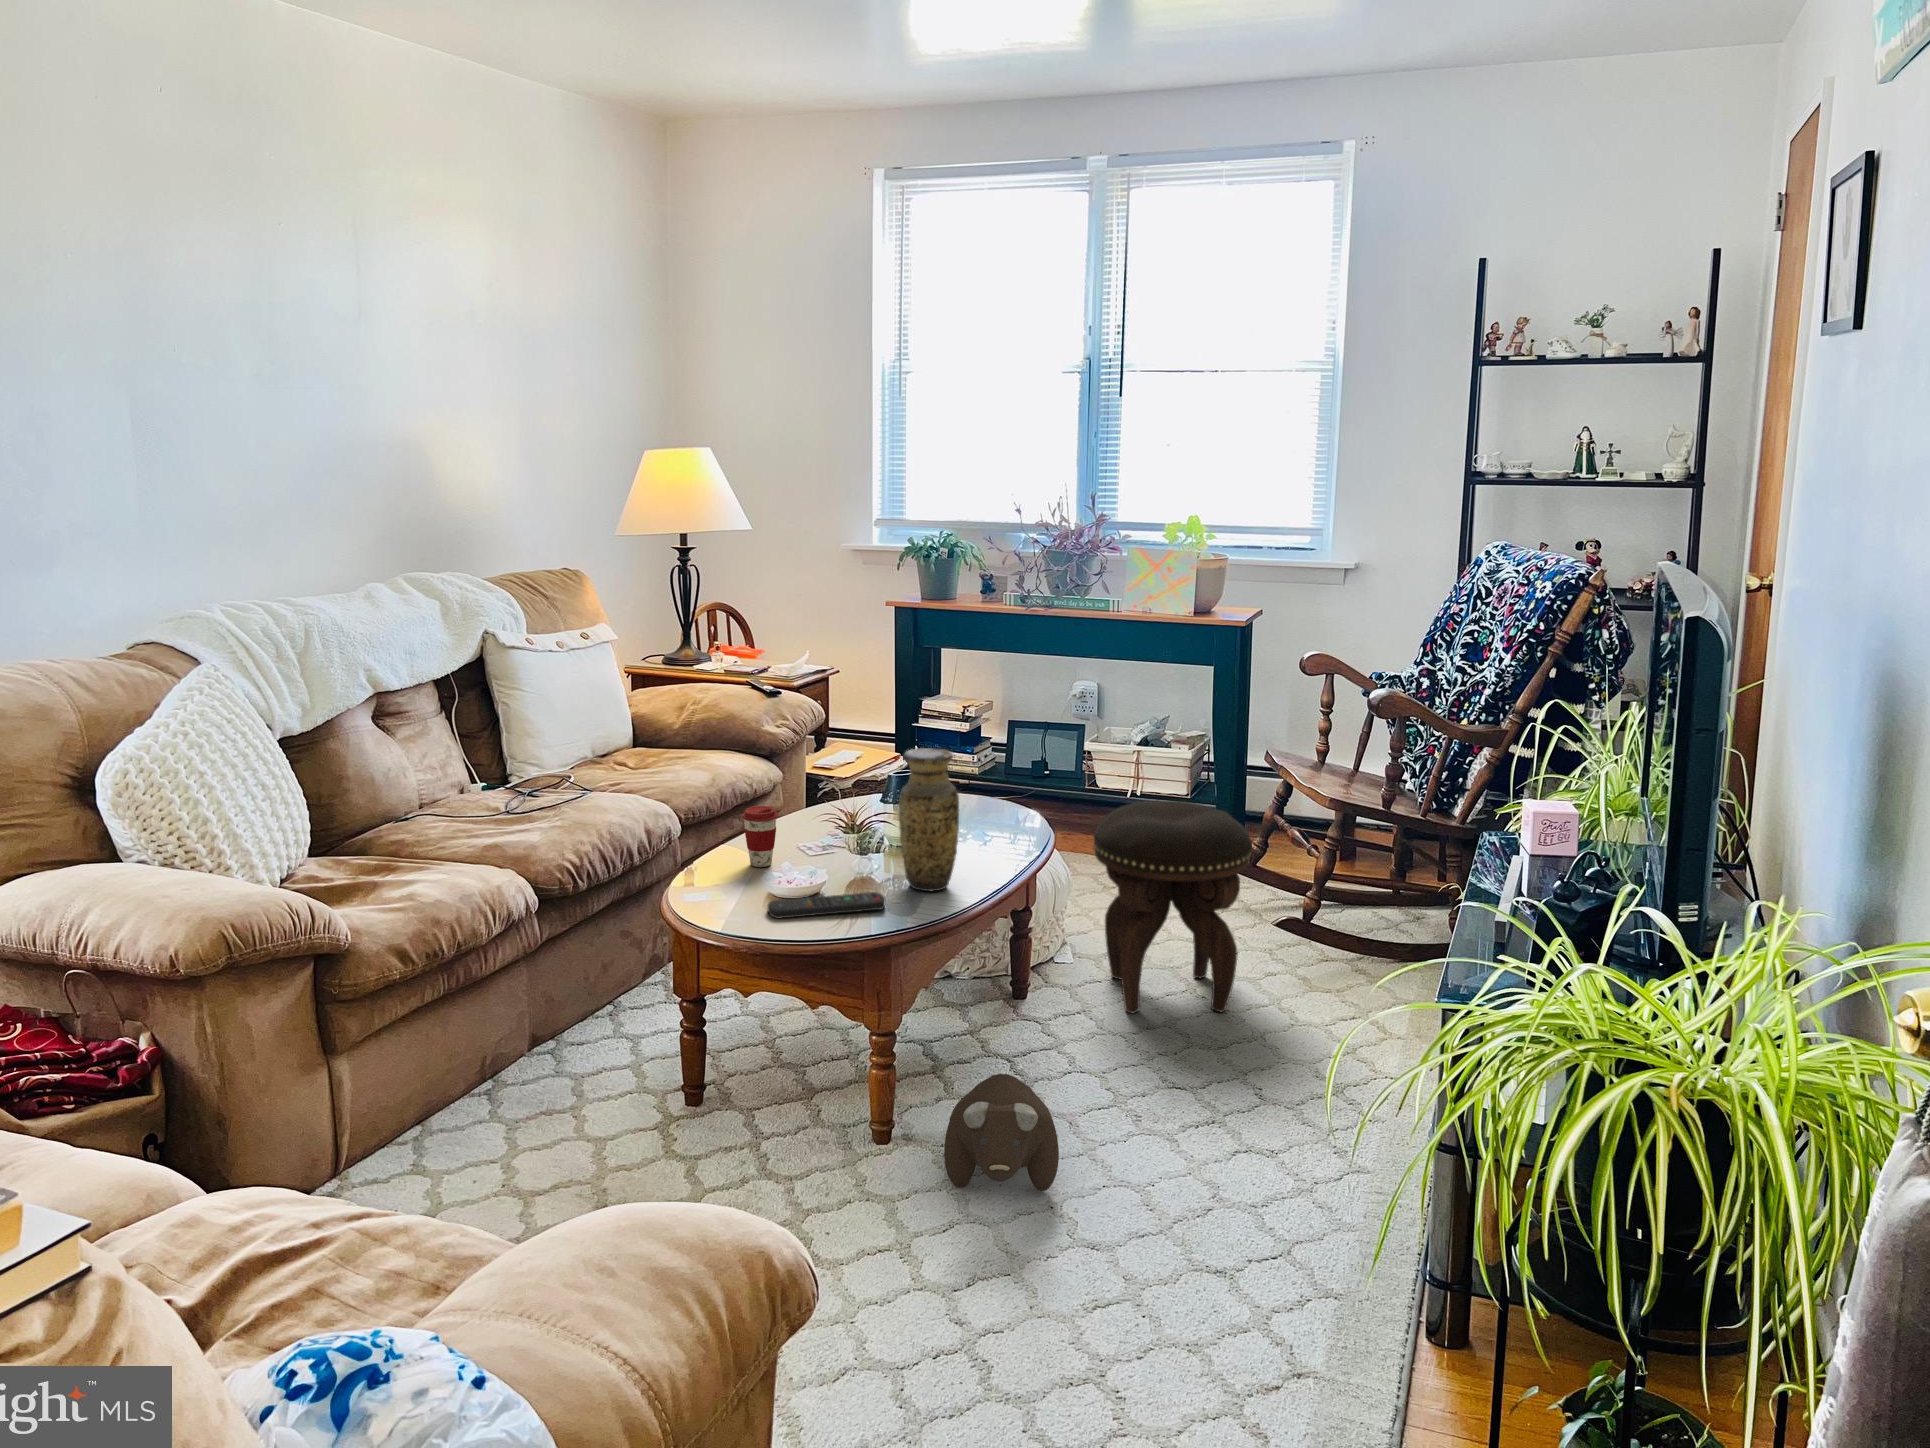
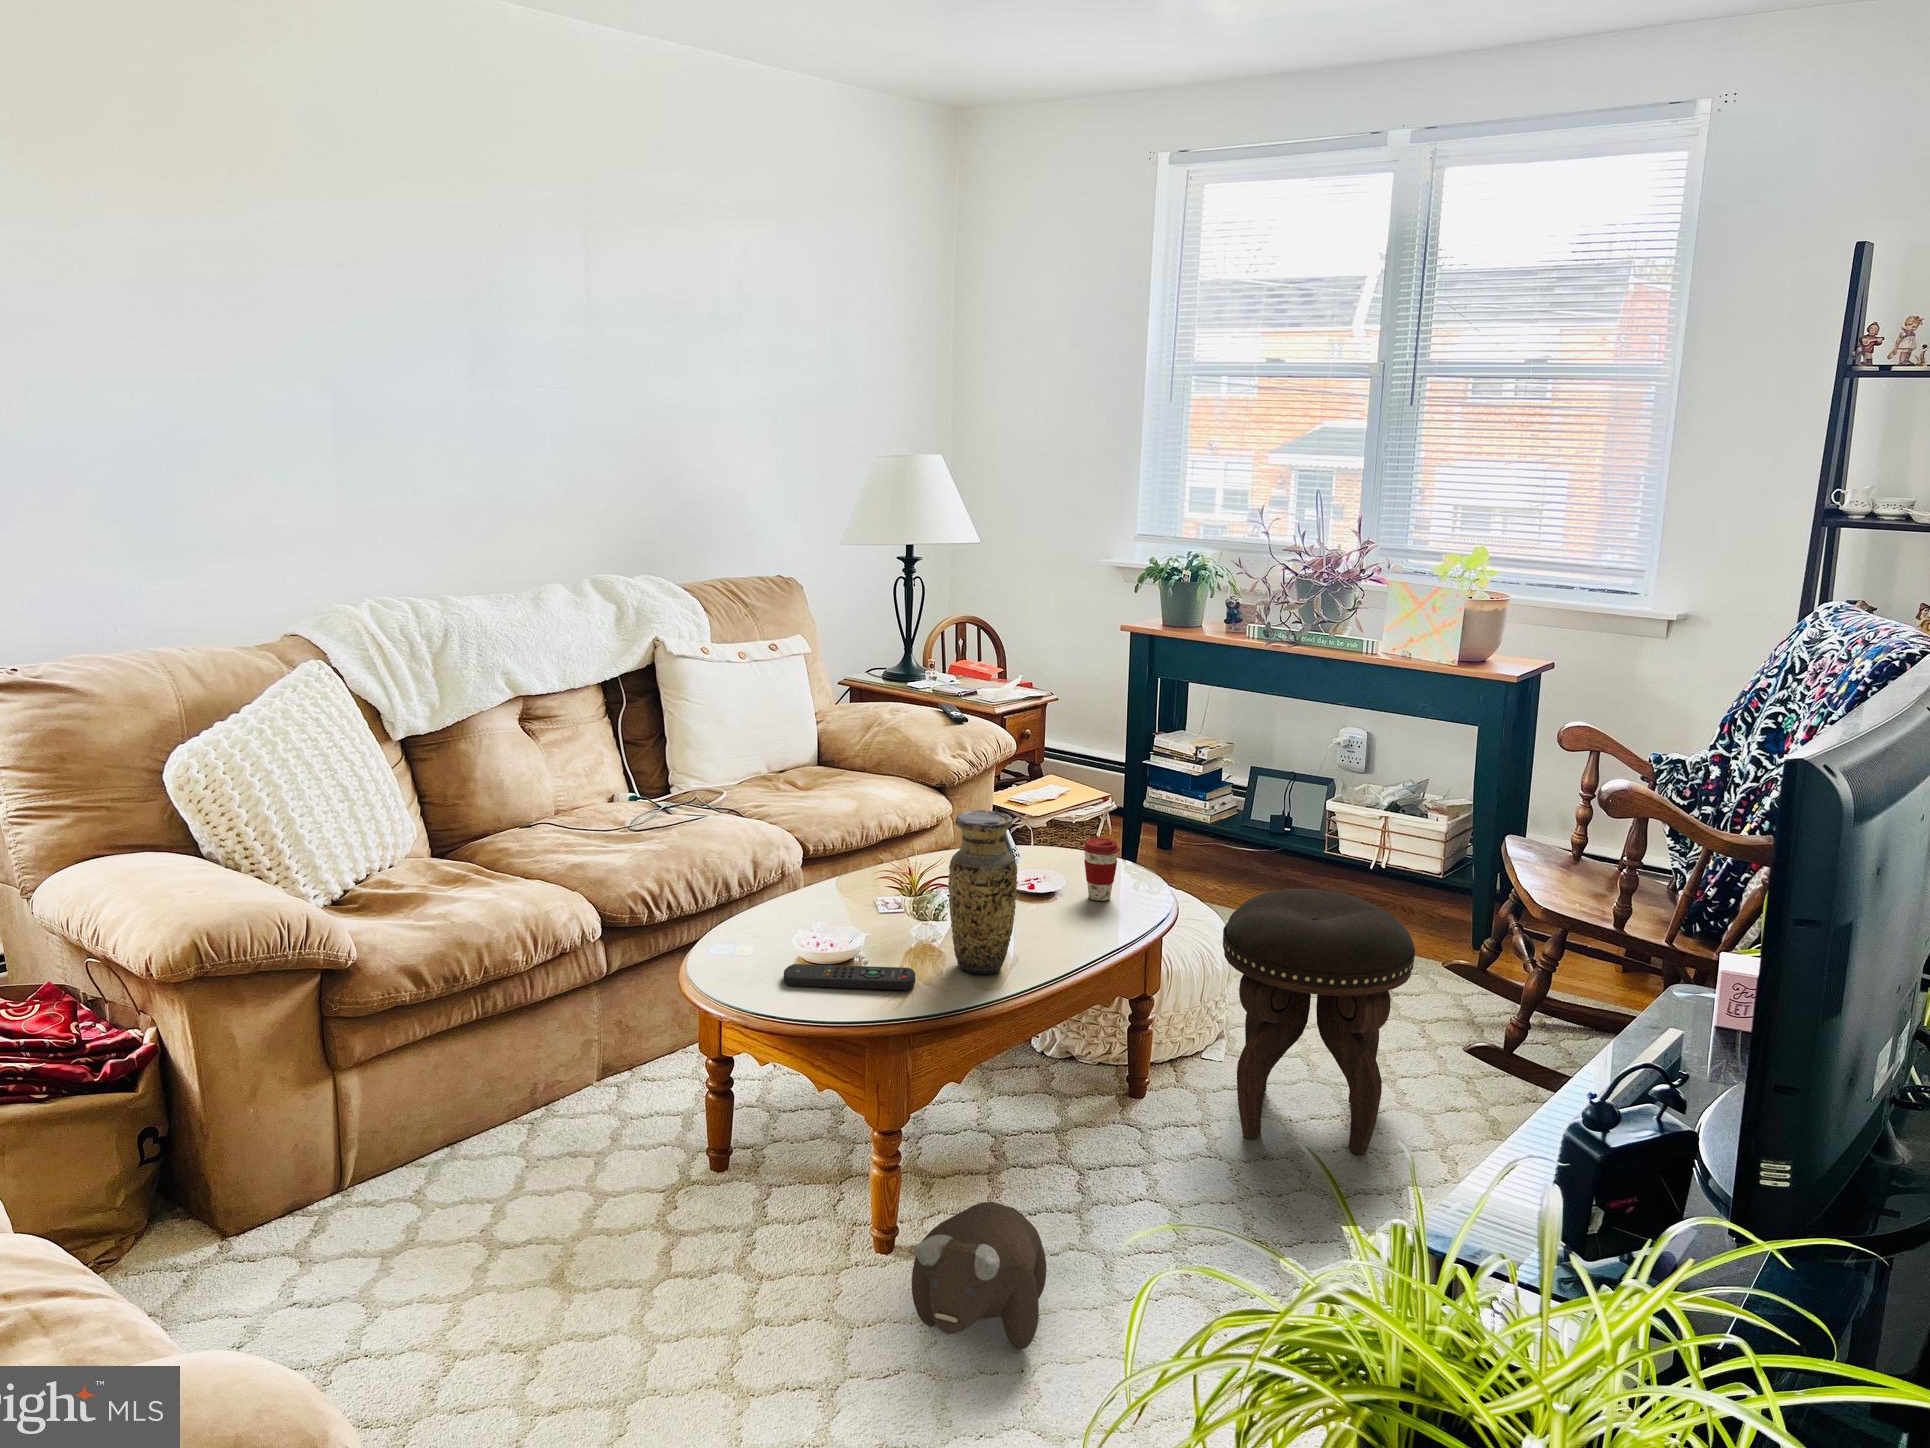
coffee cup: present [742,806,778,867] -> present [1083,838,1119,901]

